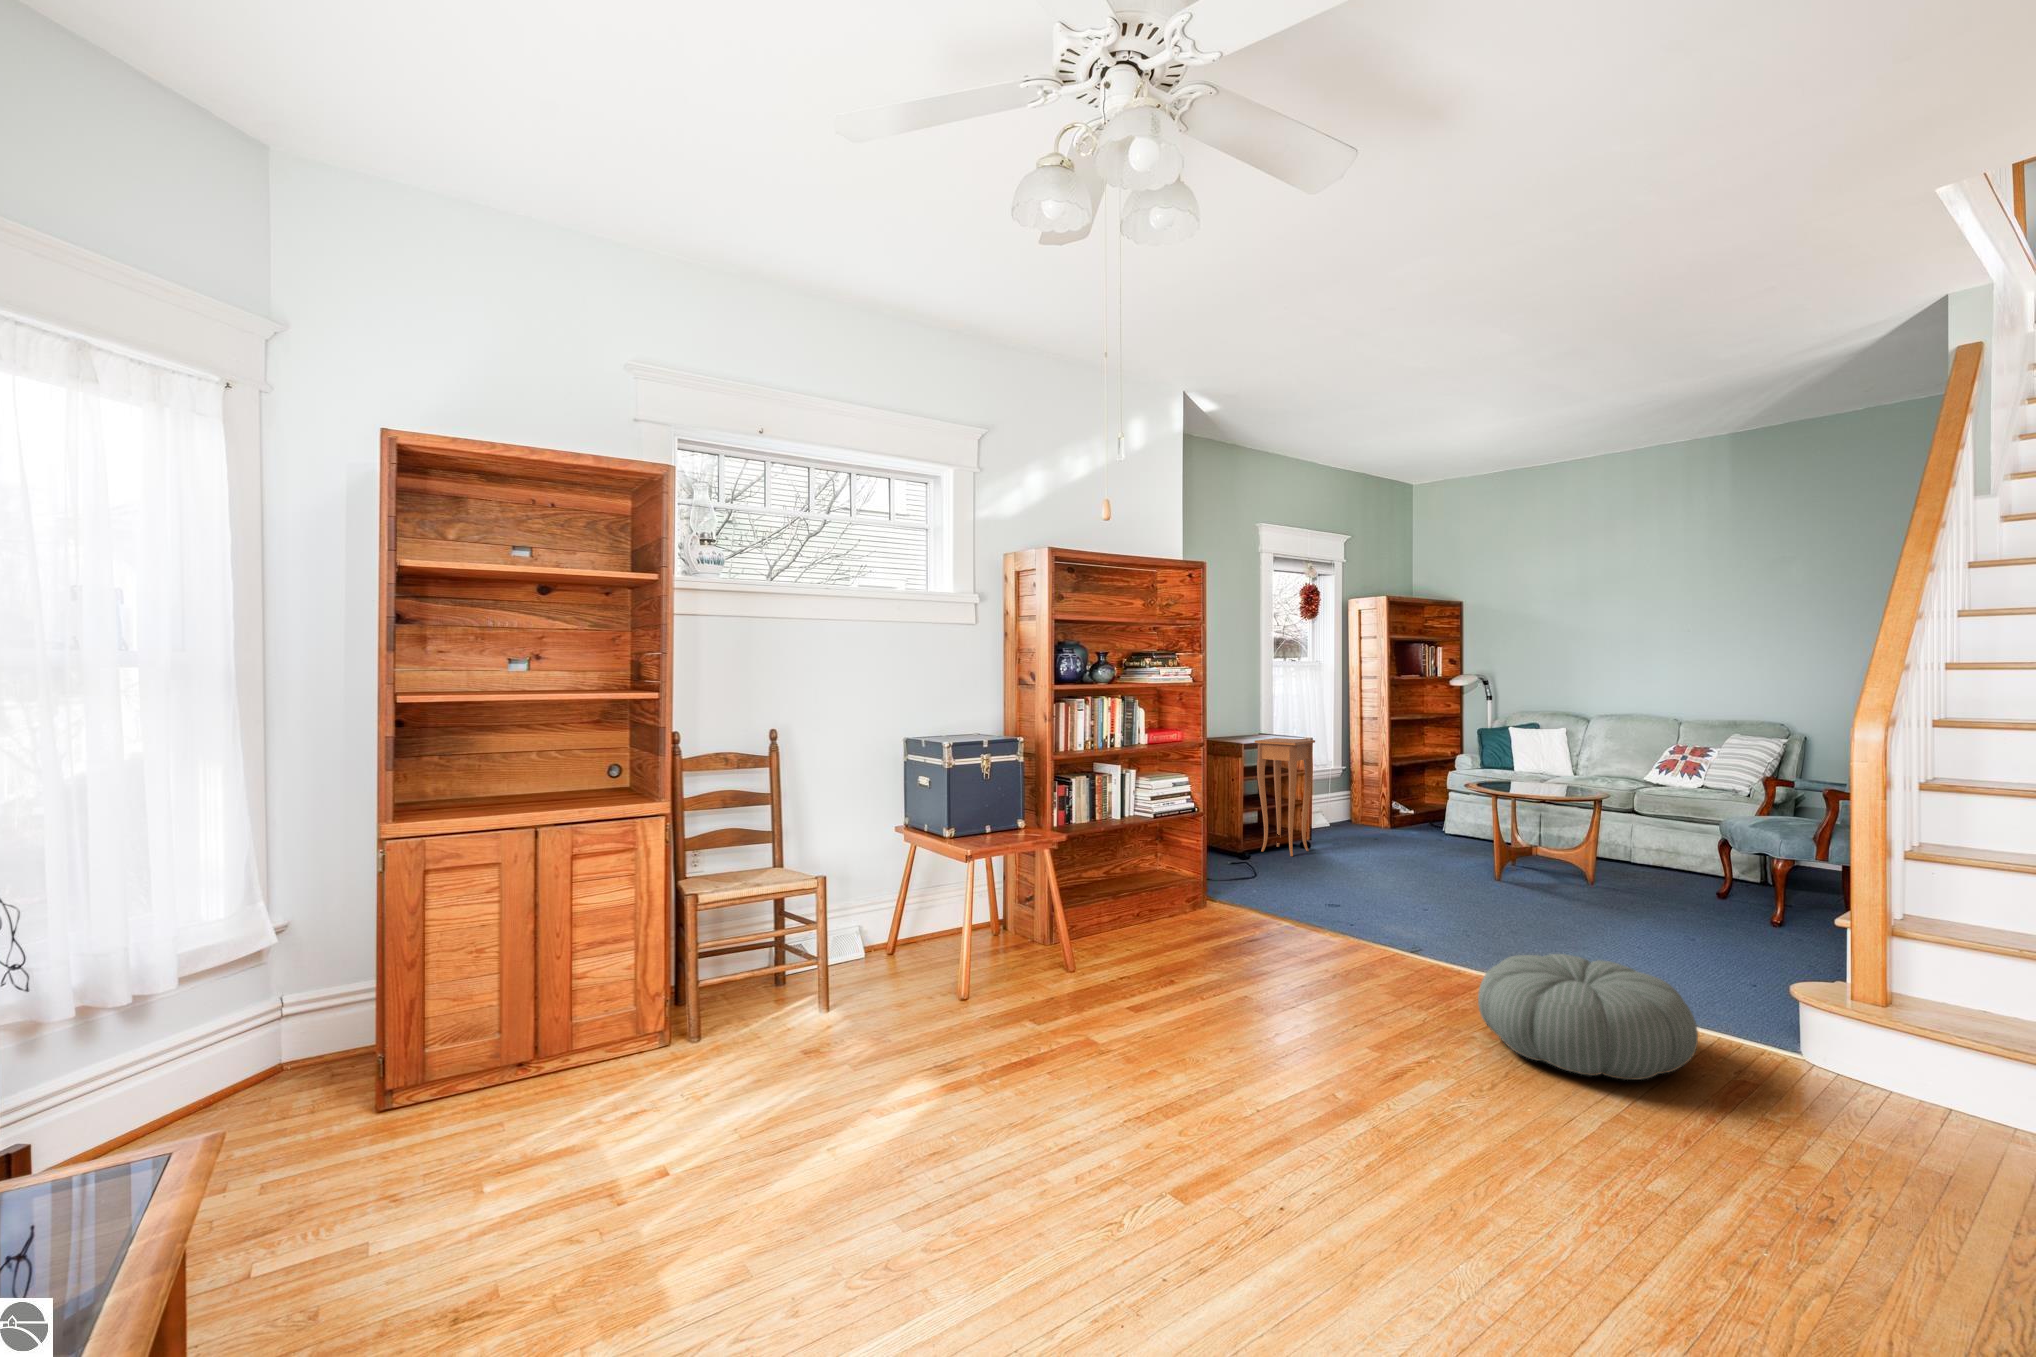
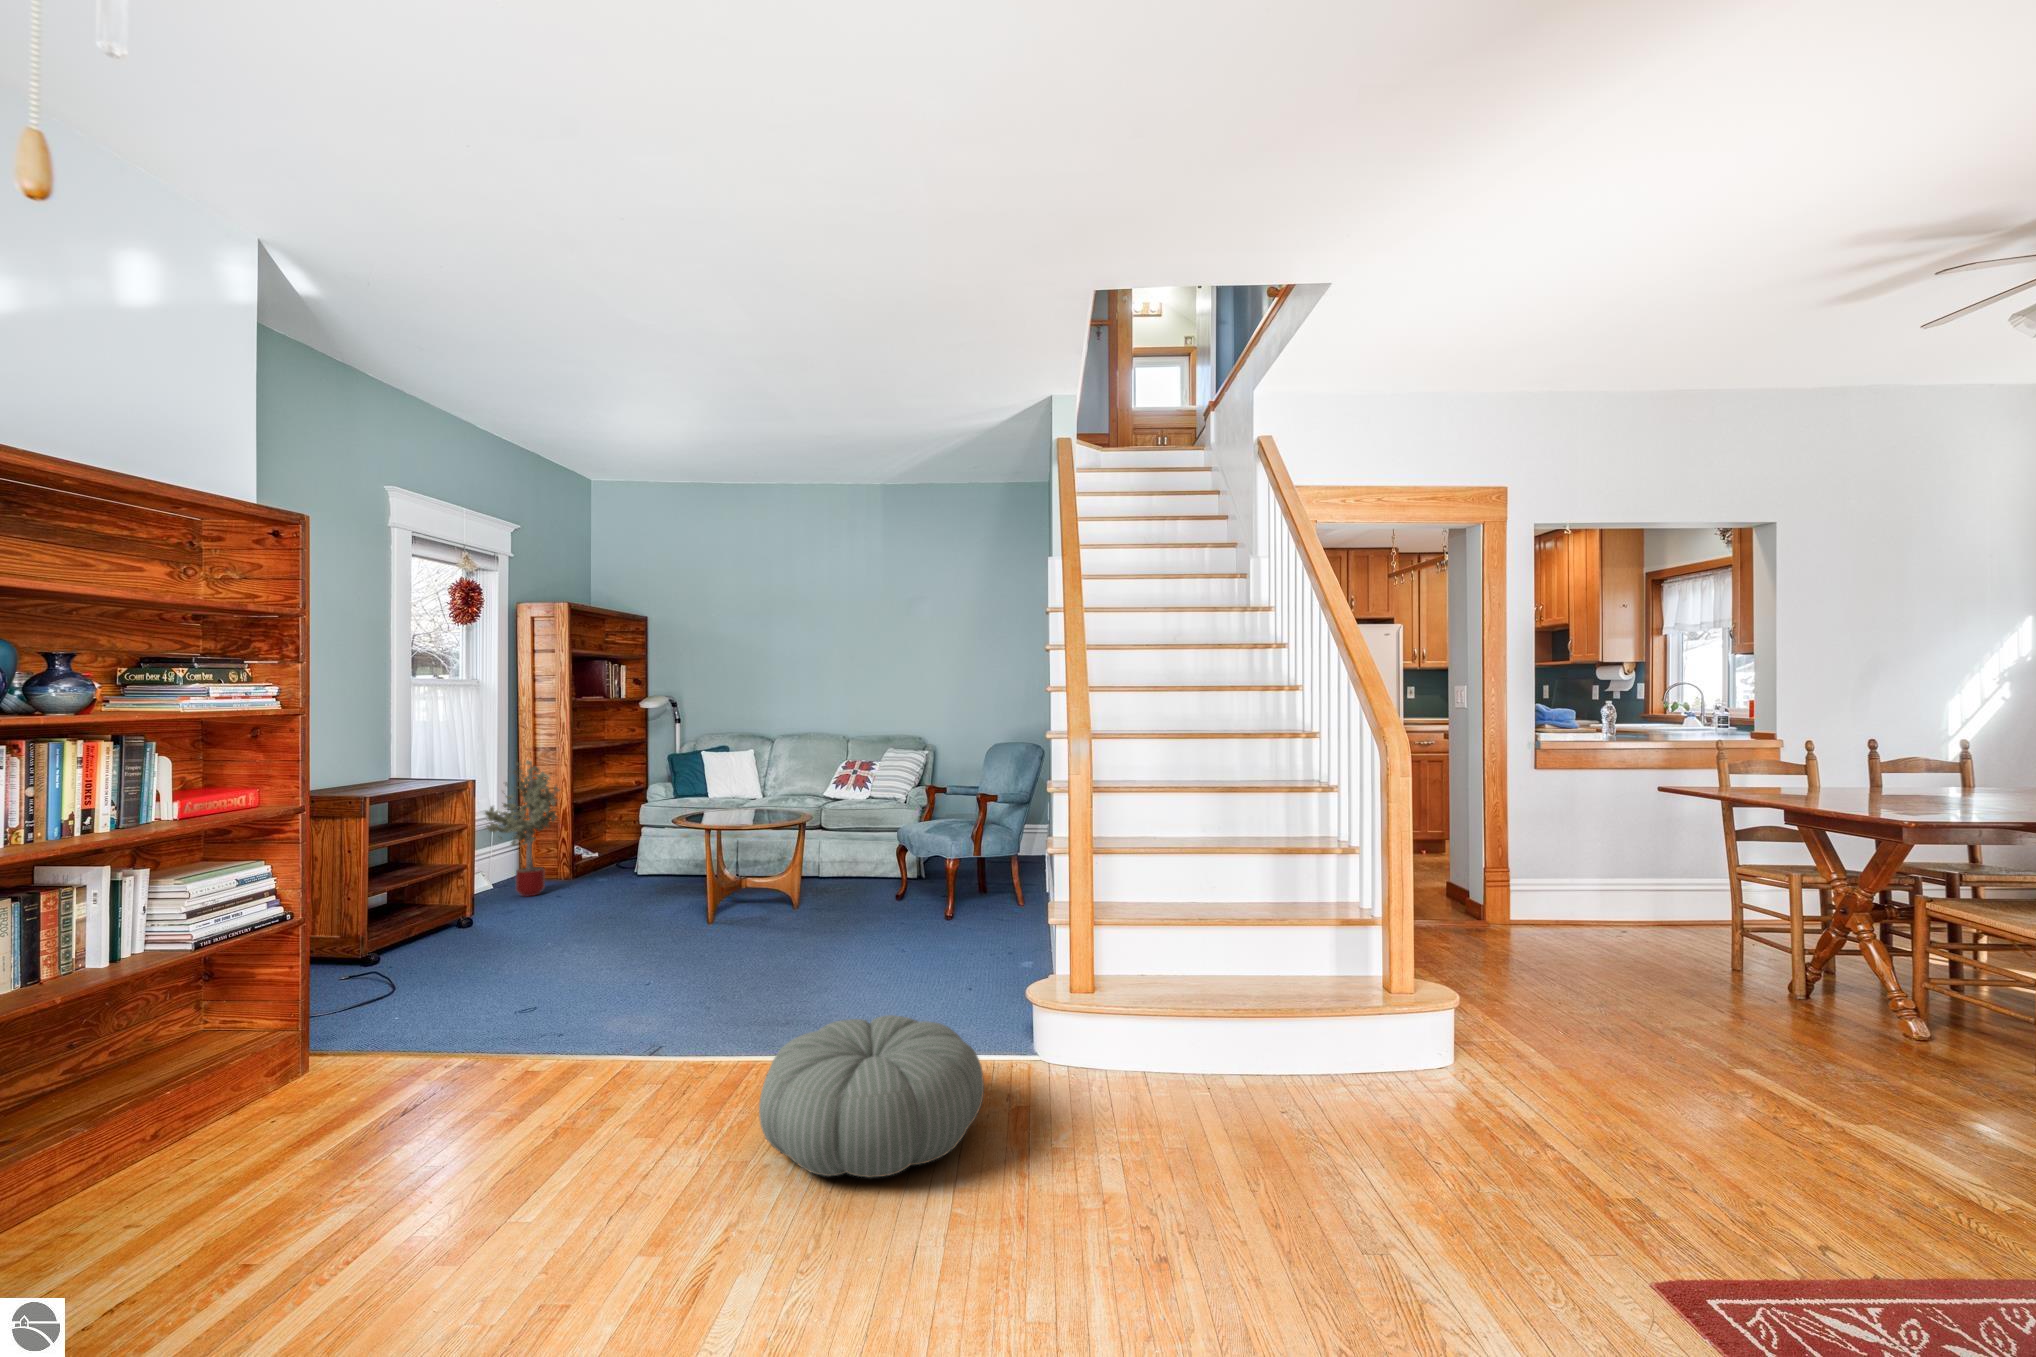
potted tree: none [1323,726,1381,835] -> present [485,760,560,897]
side table: present [1255,738,1315,856] -> none [384,783,478,947]

